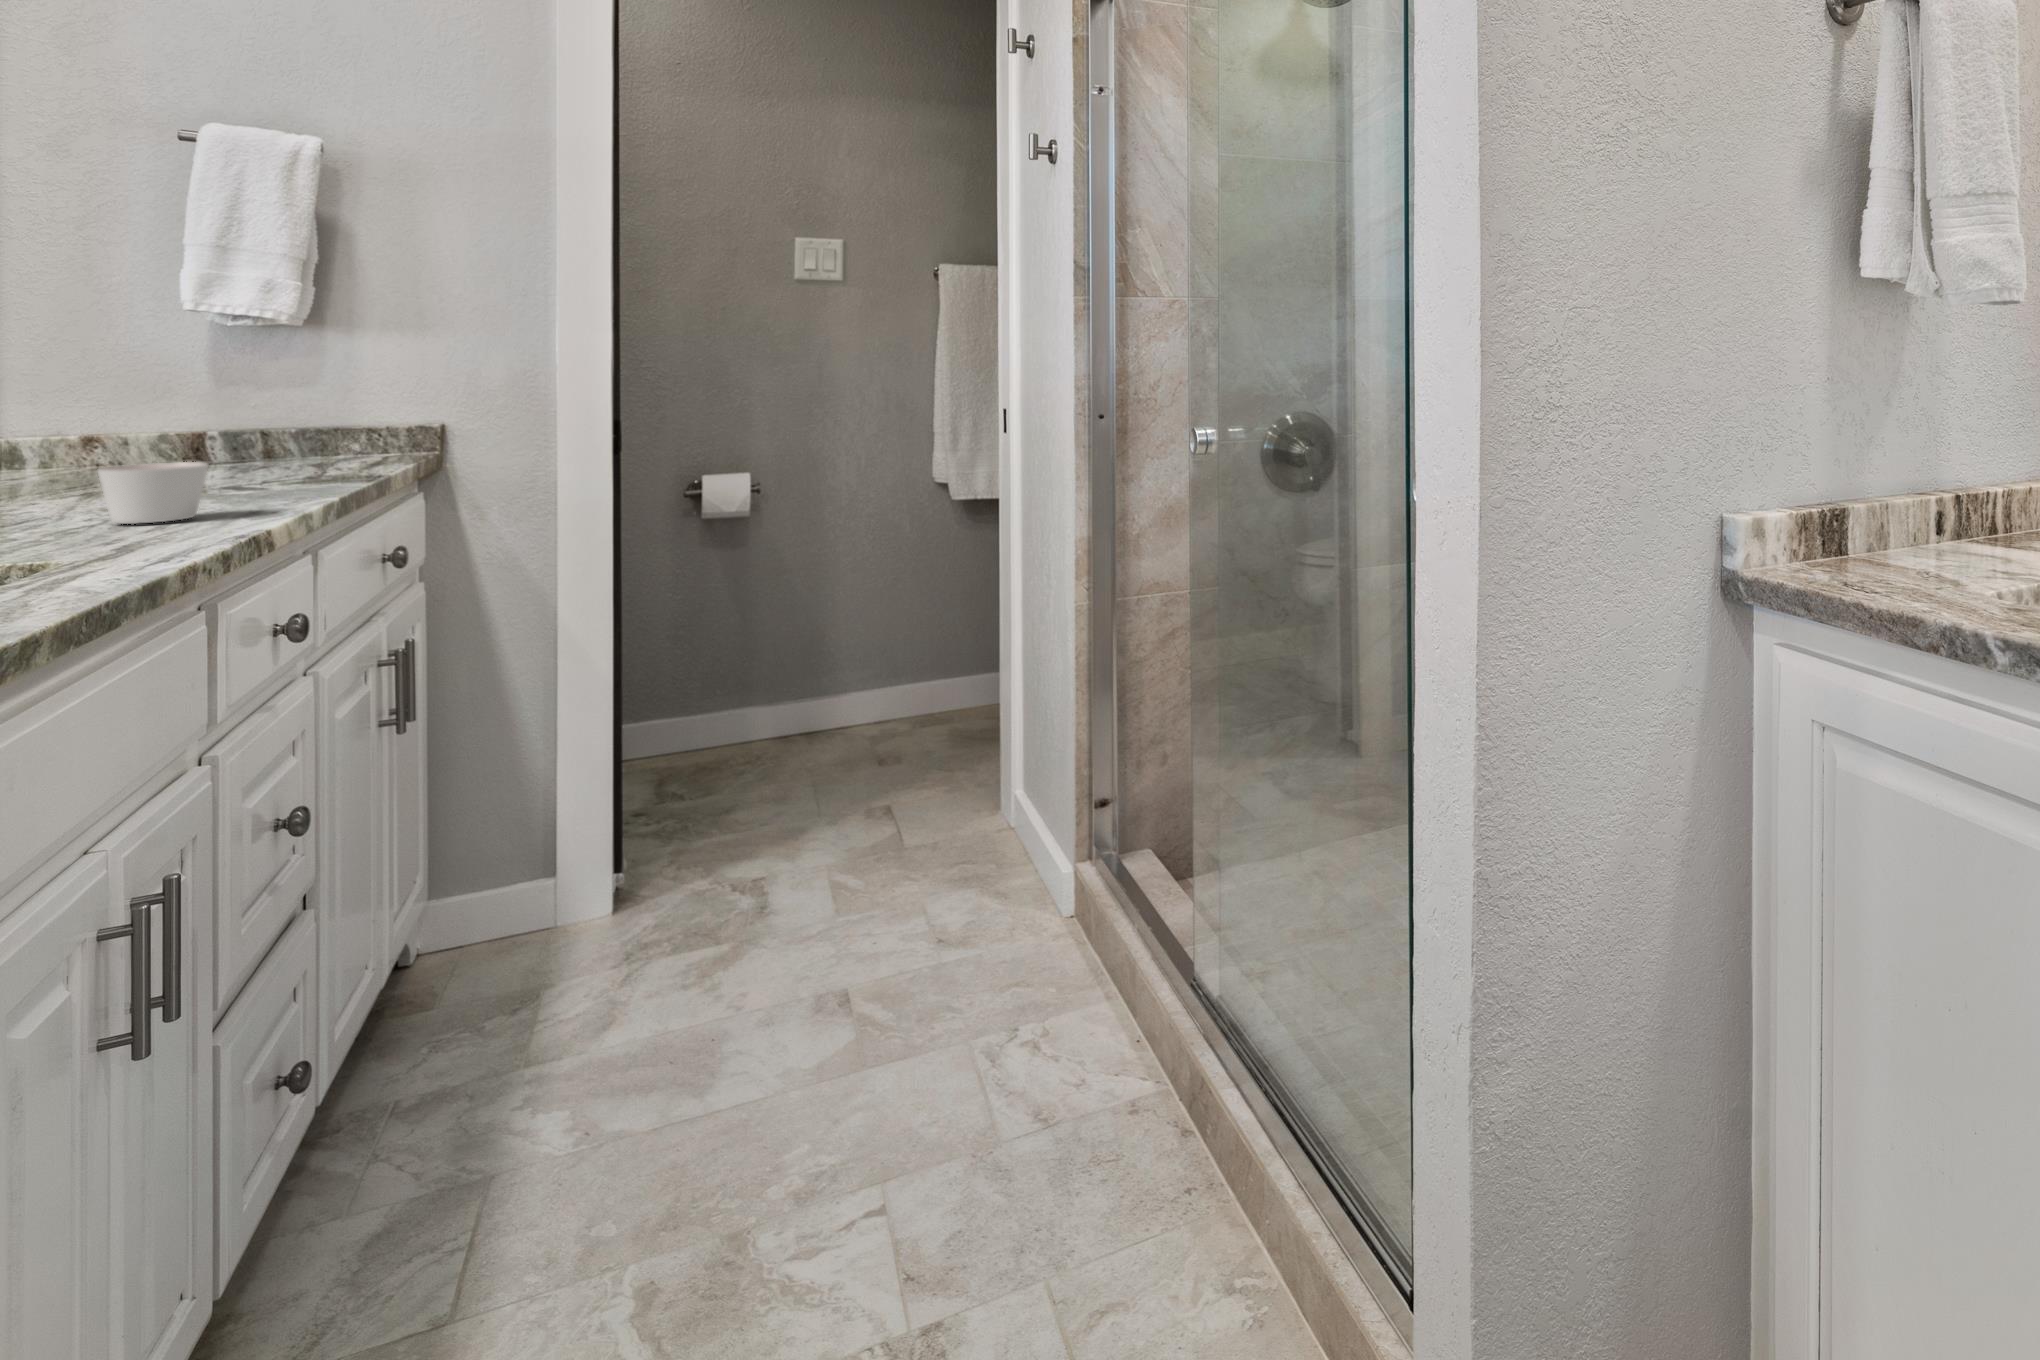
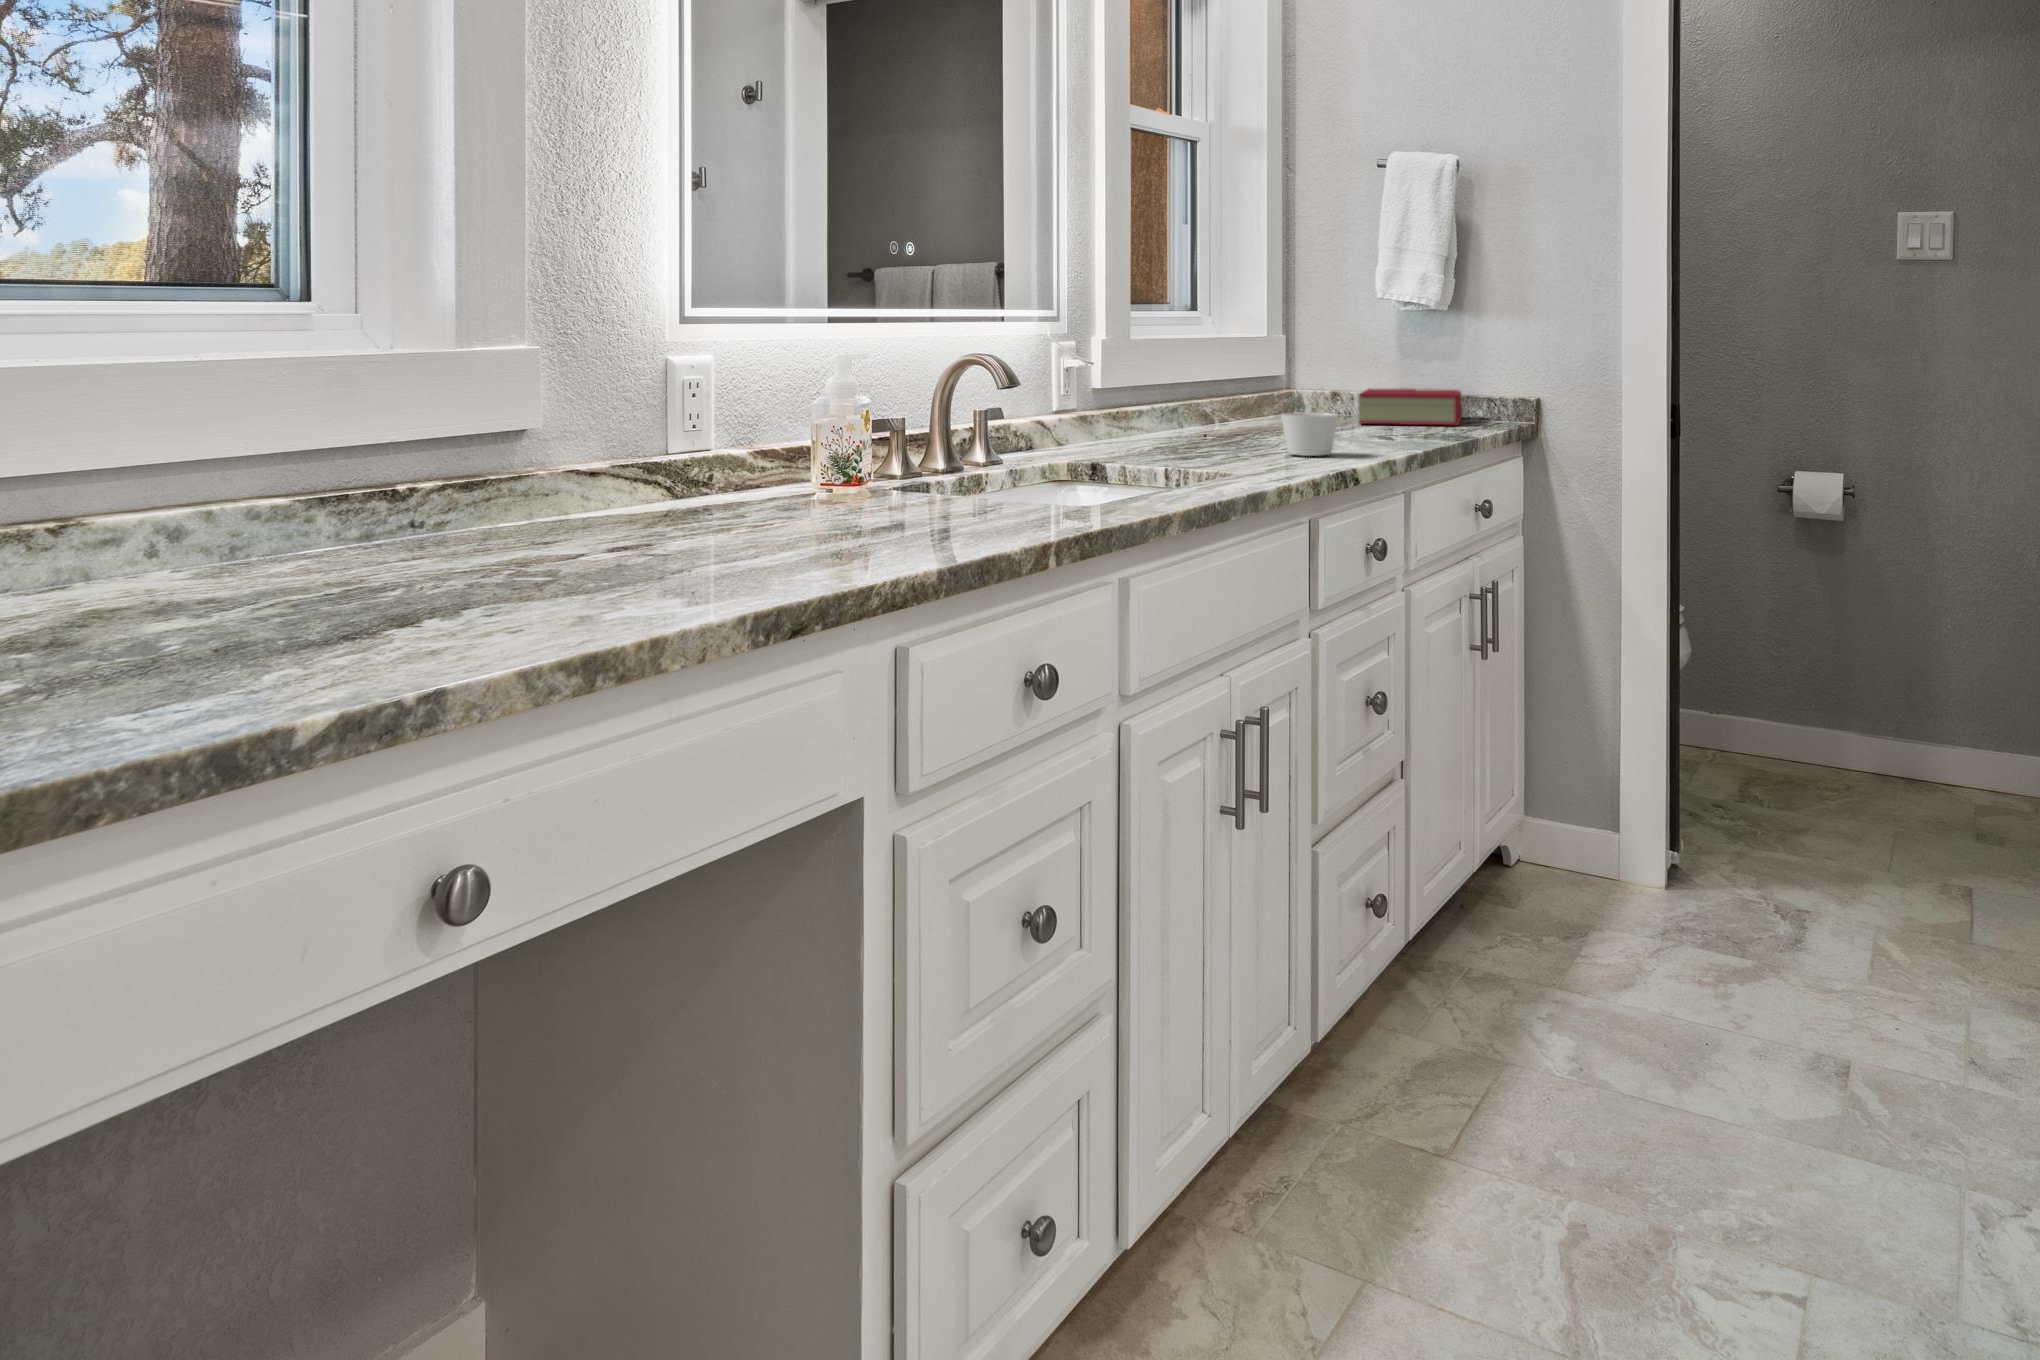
book: none [161,418,334,472] -> present [1358,388,1462,425]

